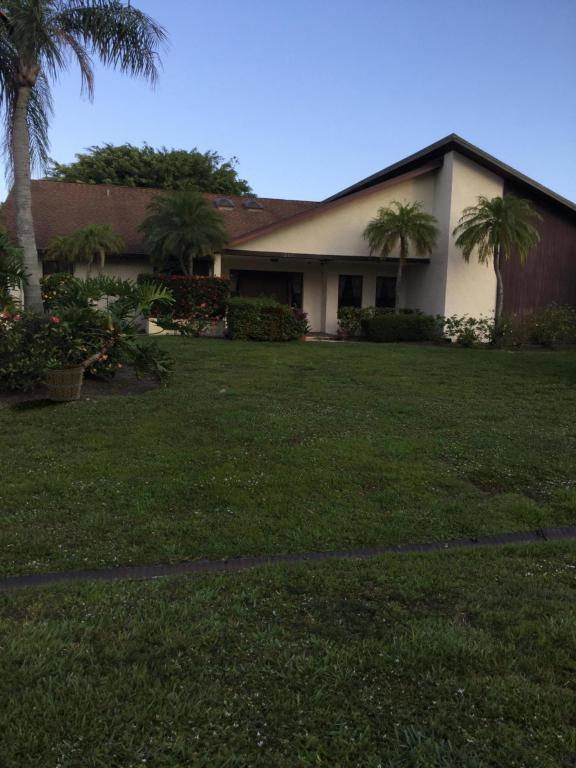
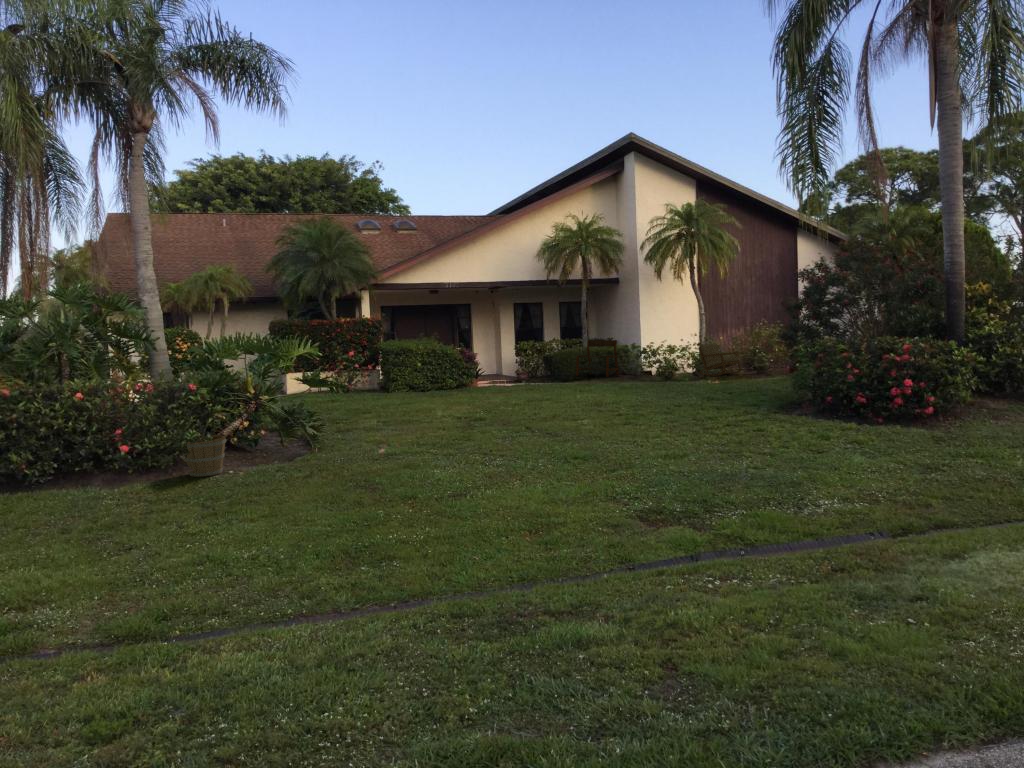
bench: present [243,307,283,342] -> present [576,340,619,377]
chair: none [495,319,532,346] -> present [699,344,741,376]

